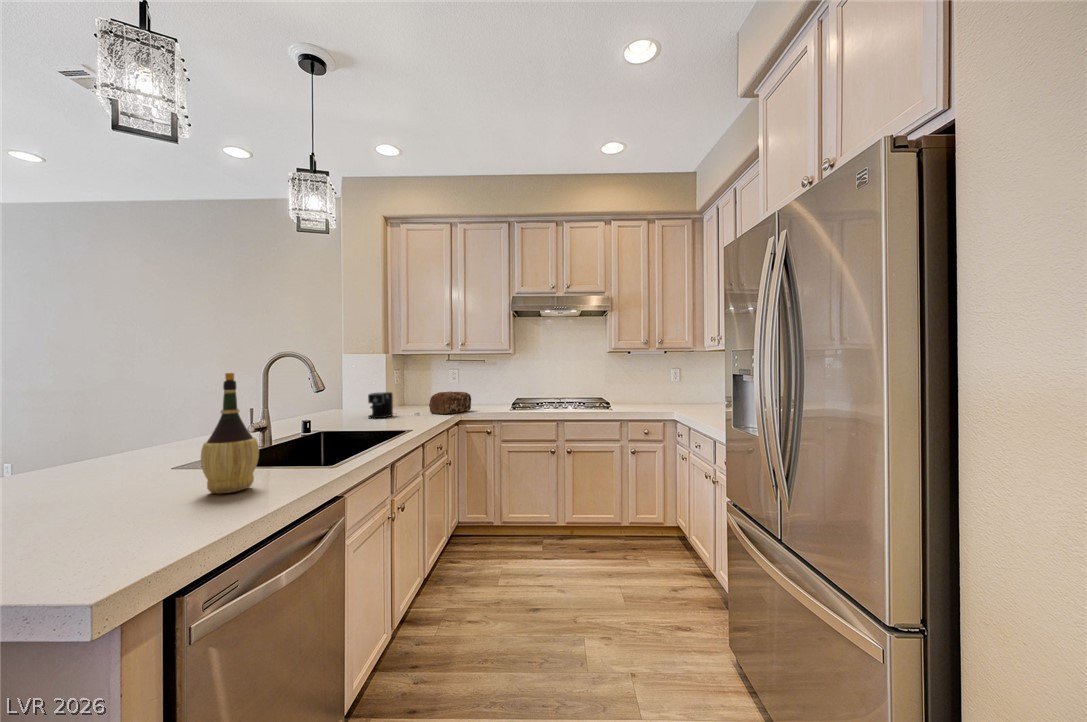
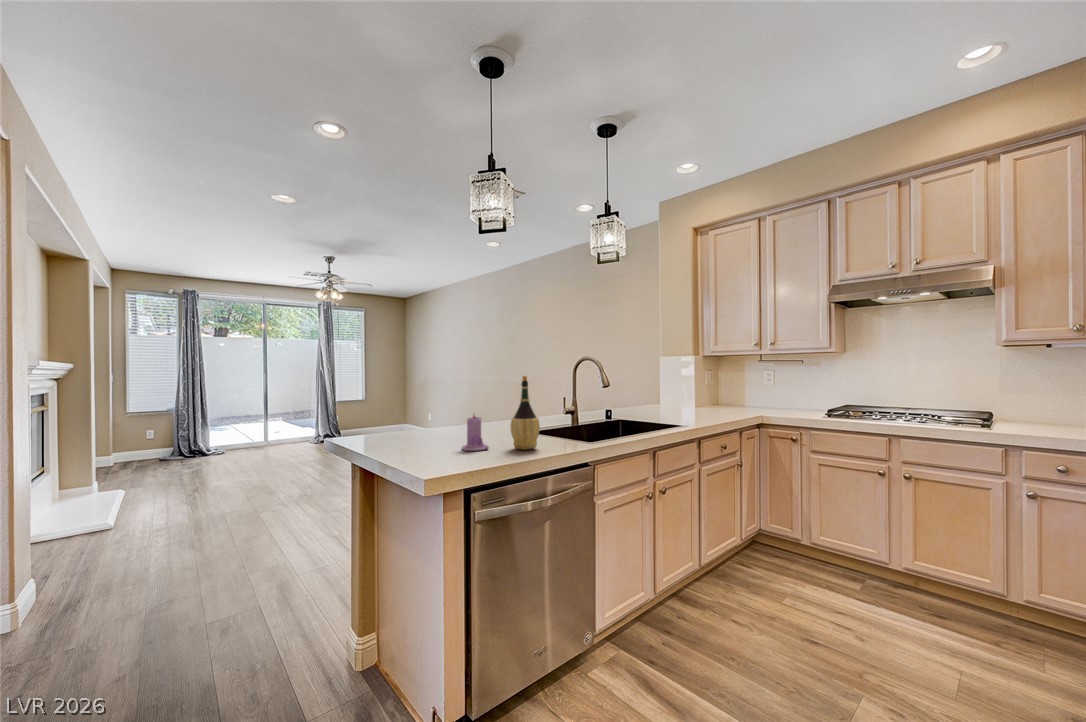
bread loaf: present [429,391,471,414] -> none [728,392,777,415]
coffee maker: present [368,392,393,418] -> none [668,390,717,413]
candle: none [79,442,153,519] -> present [462,415,489,451]

